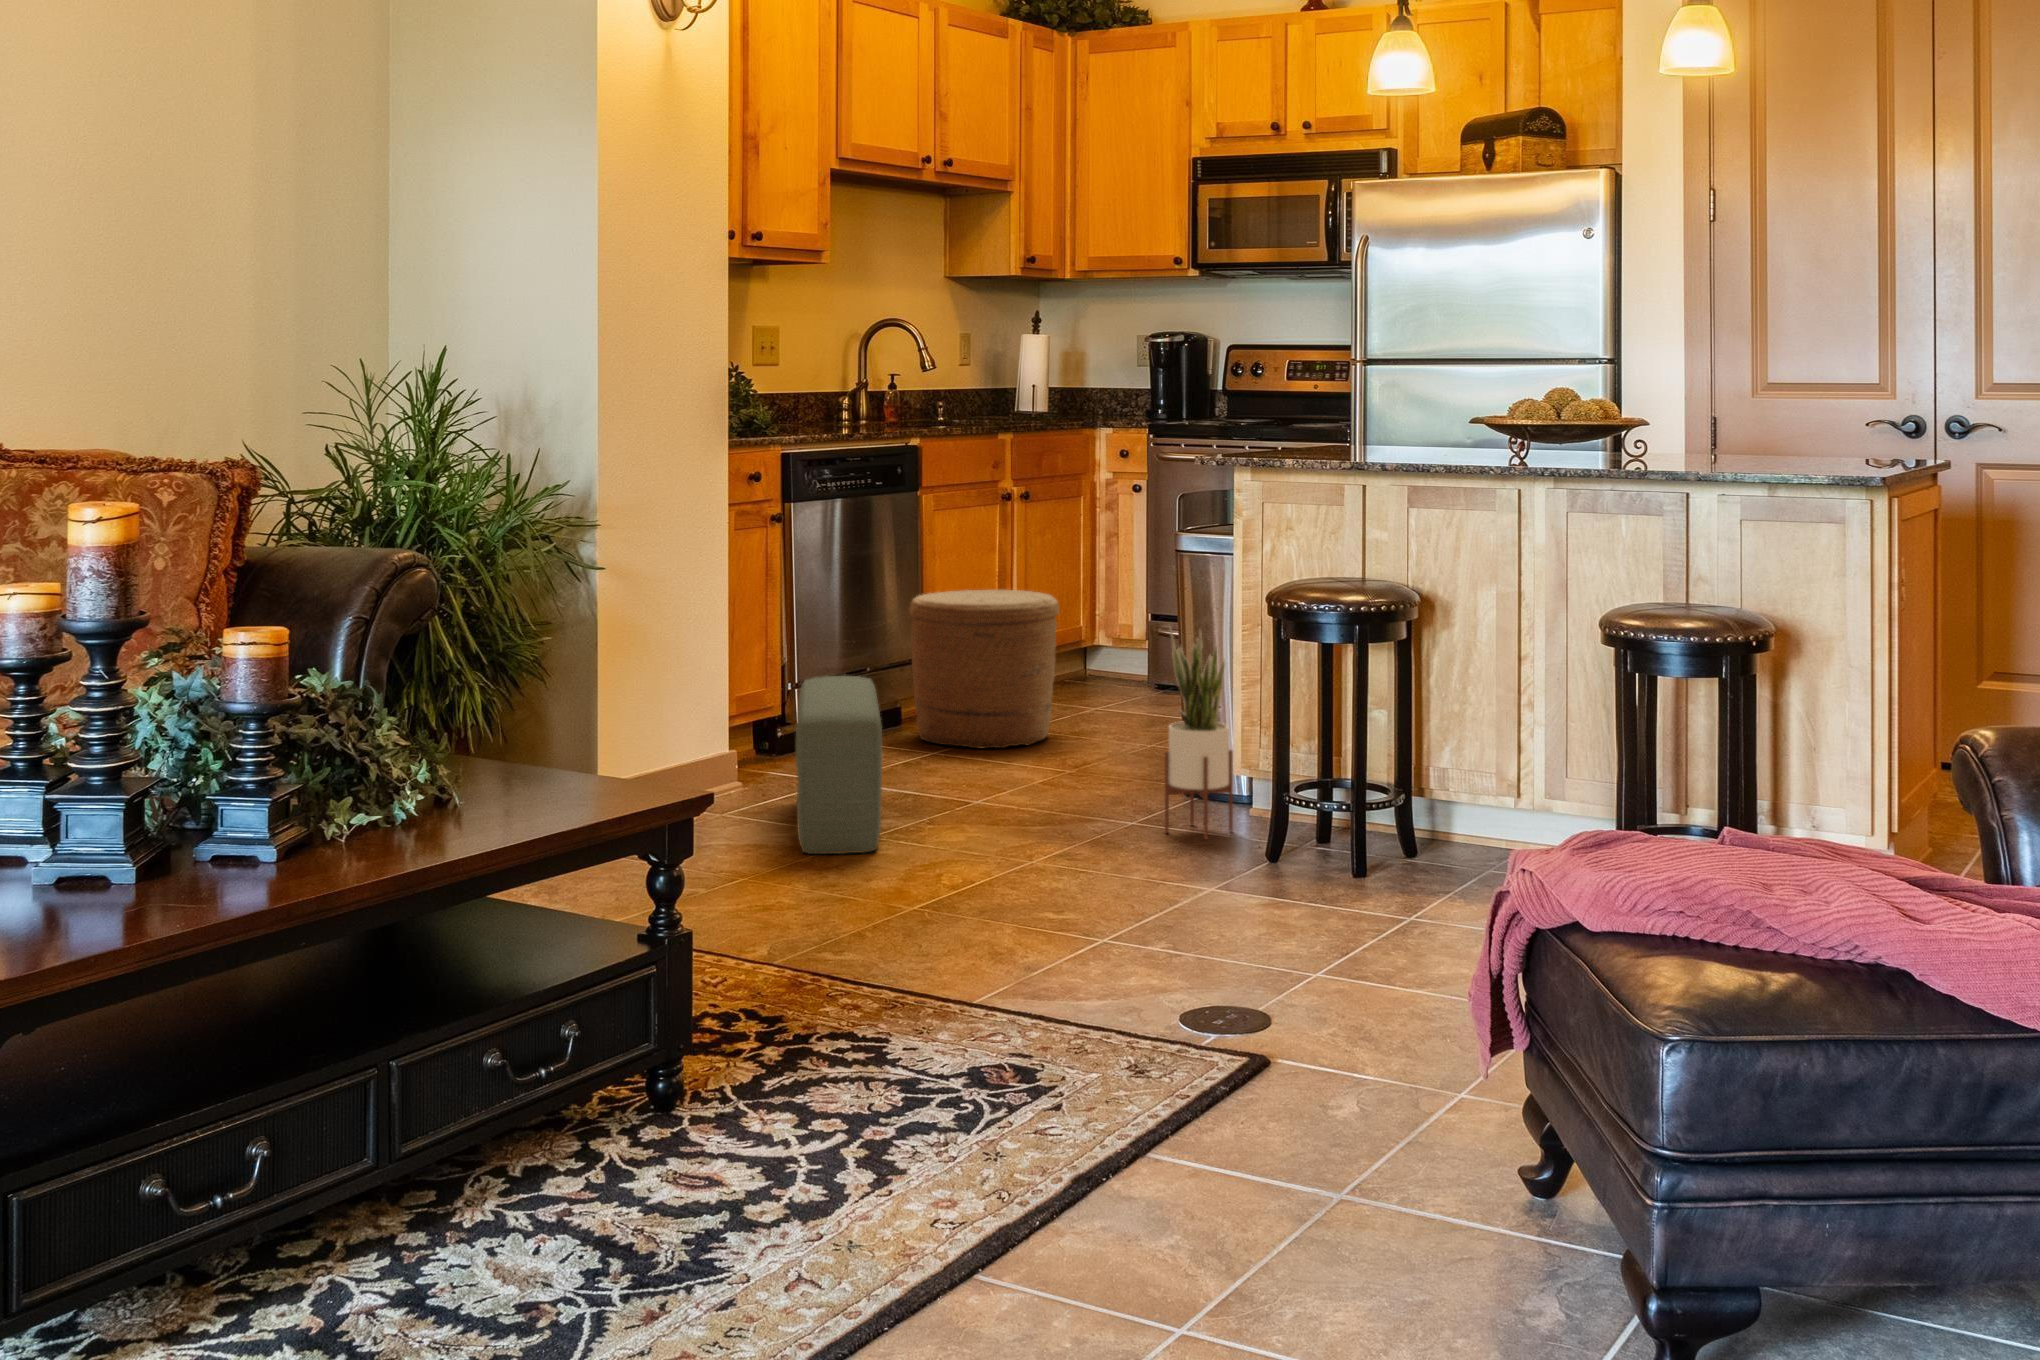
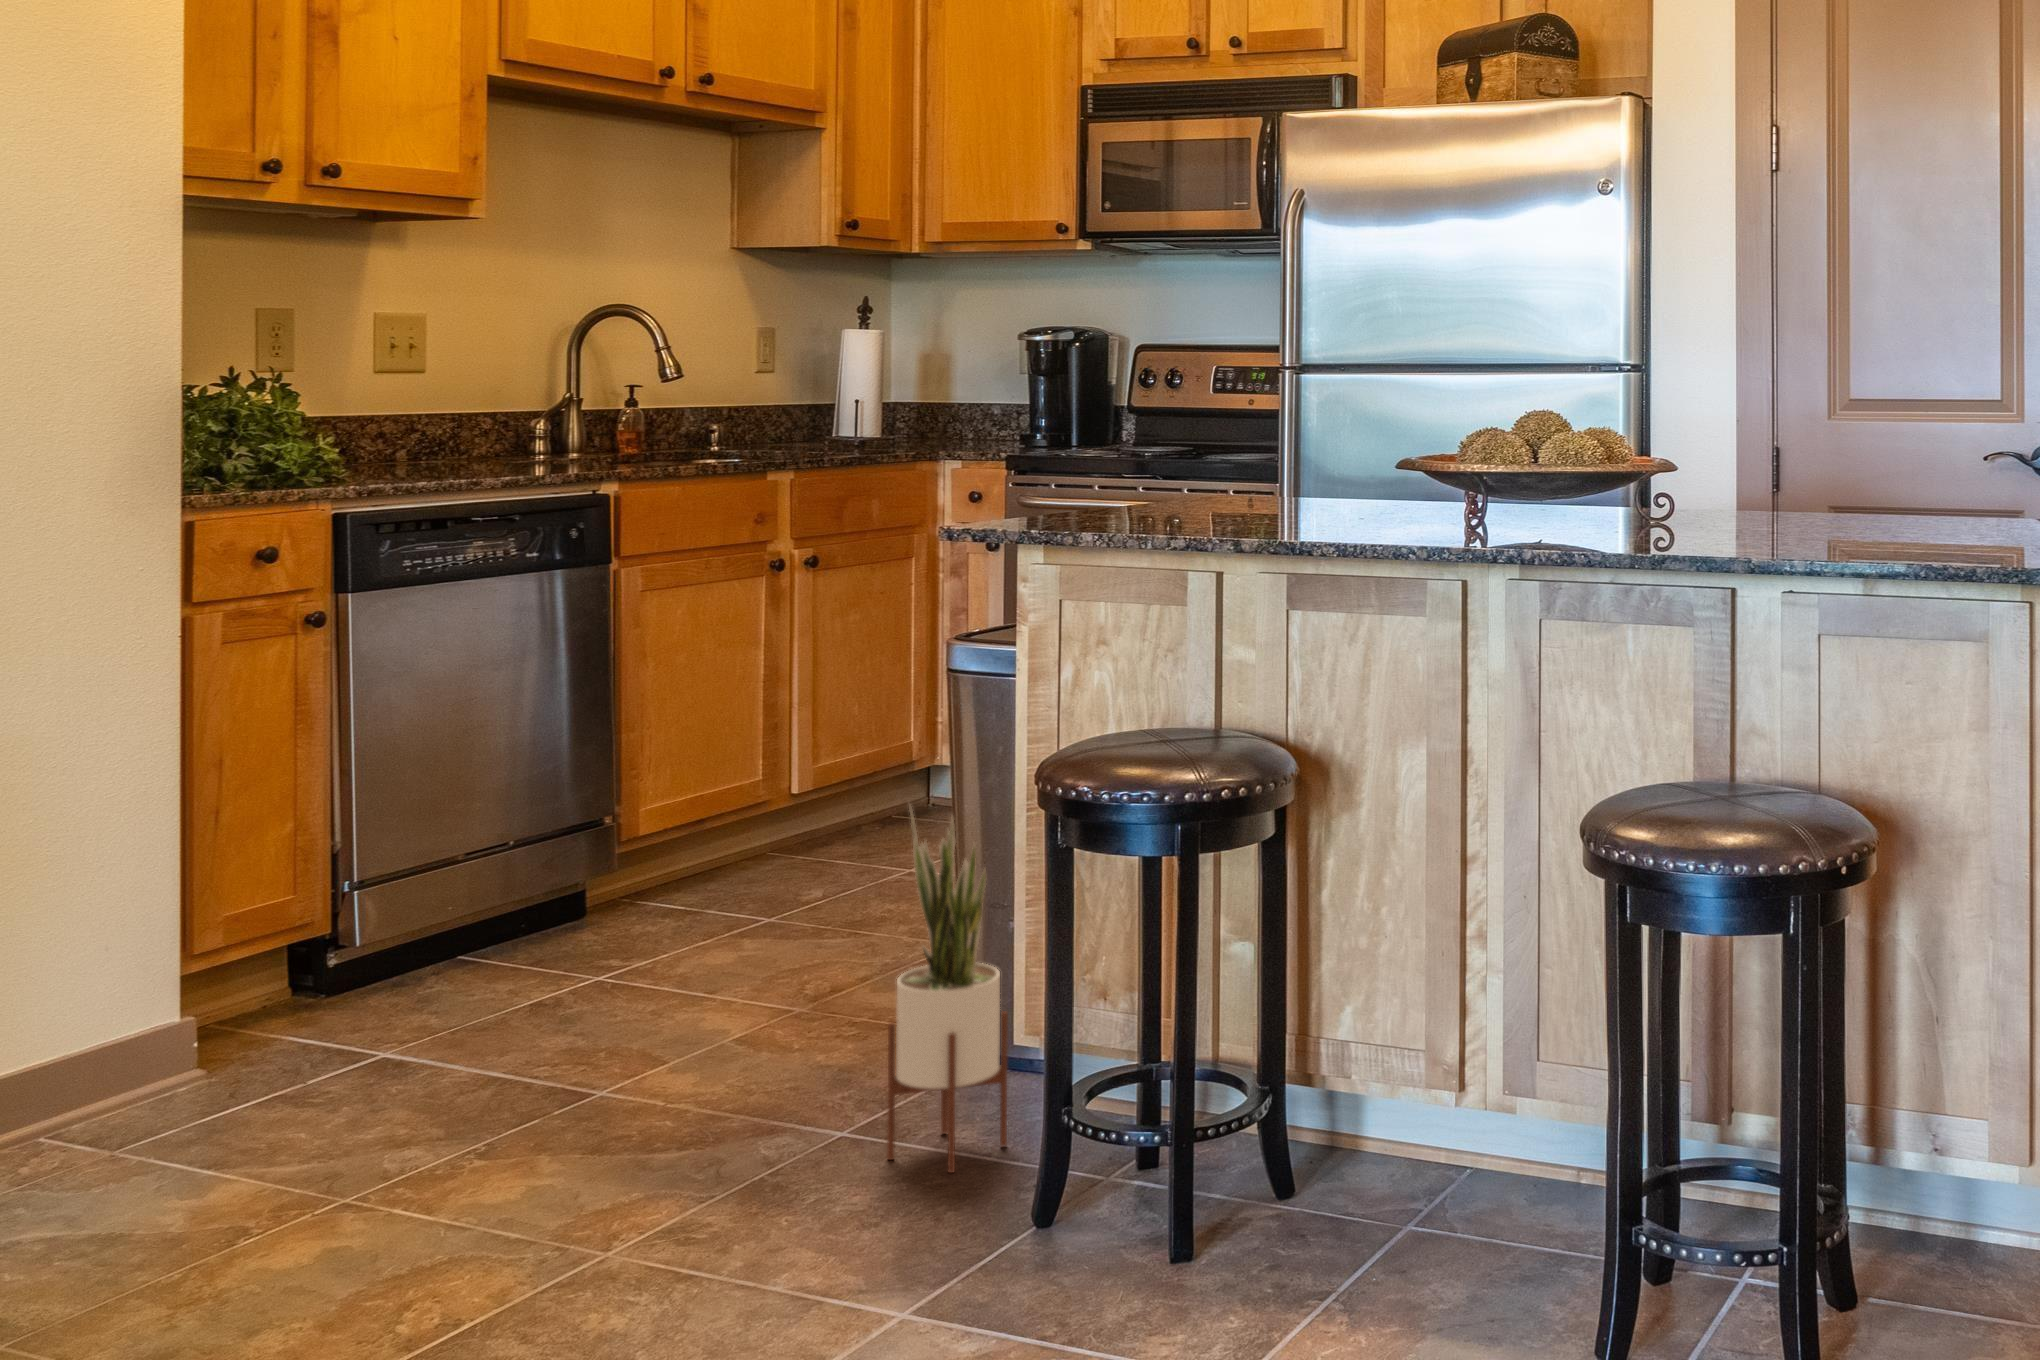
woven basket: present [909,590,1059,748] -> none [583,709,827,965]
pouf: present [796,676,882,854] -> none [160,898,418,1271]

